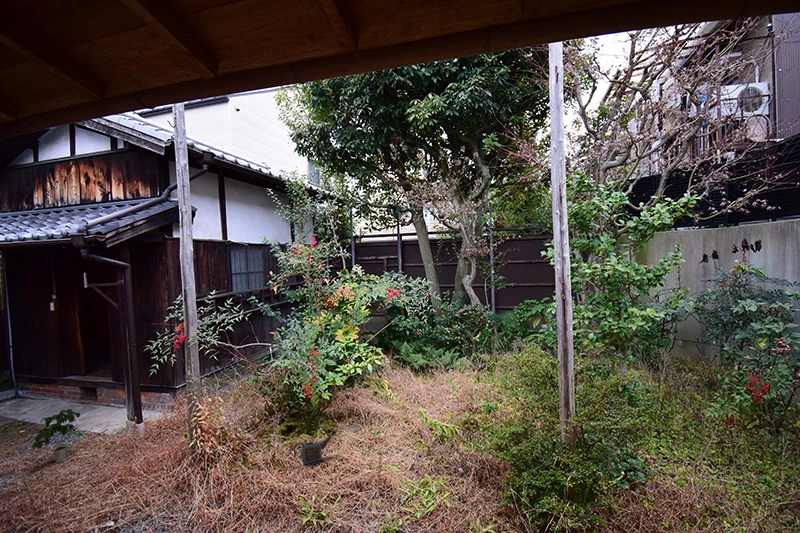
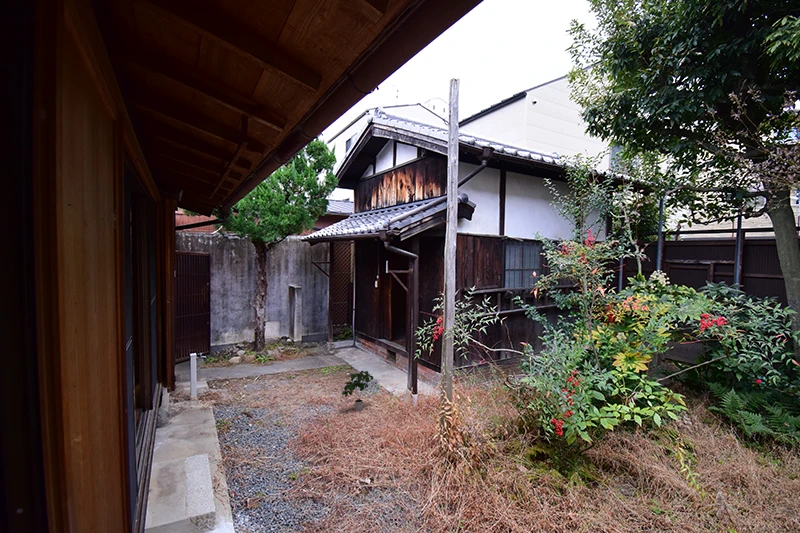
watering can: present [293,436,332,464] -> none [534,482,586,515]

